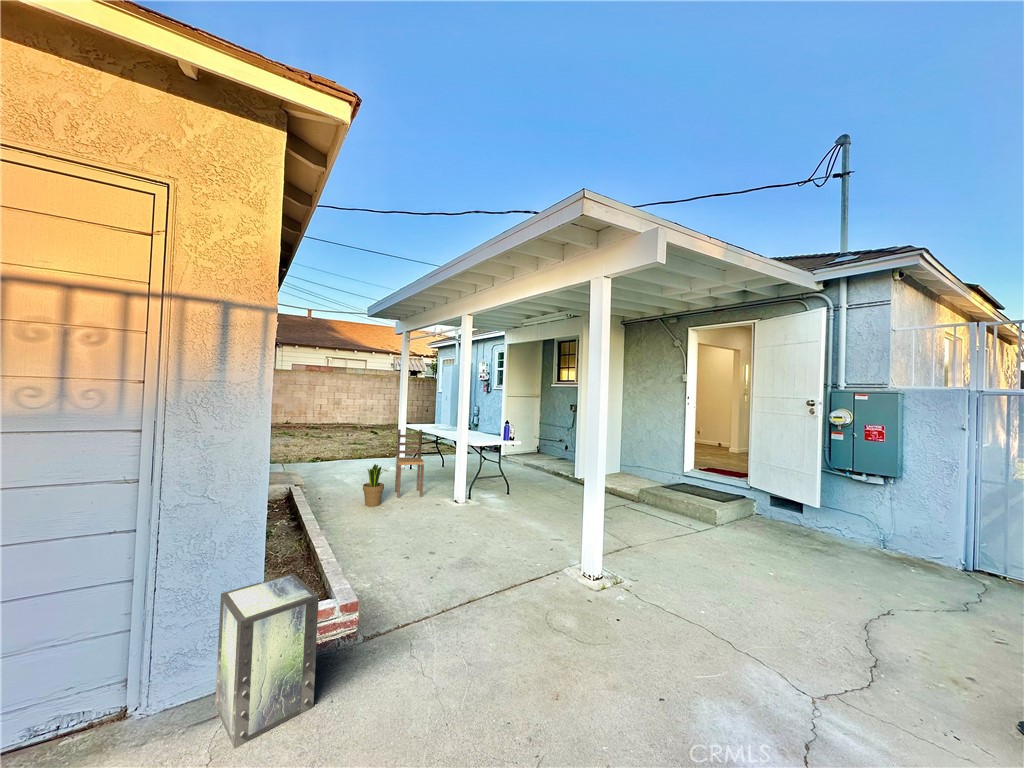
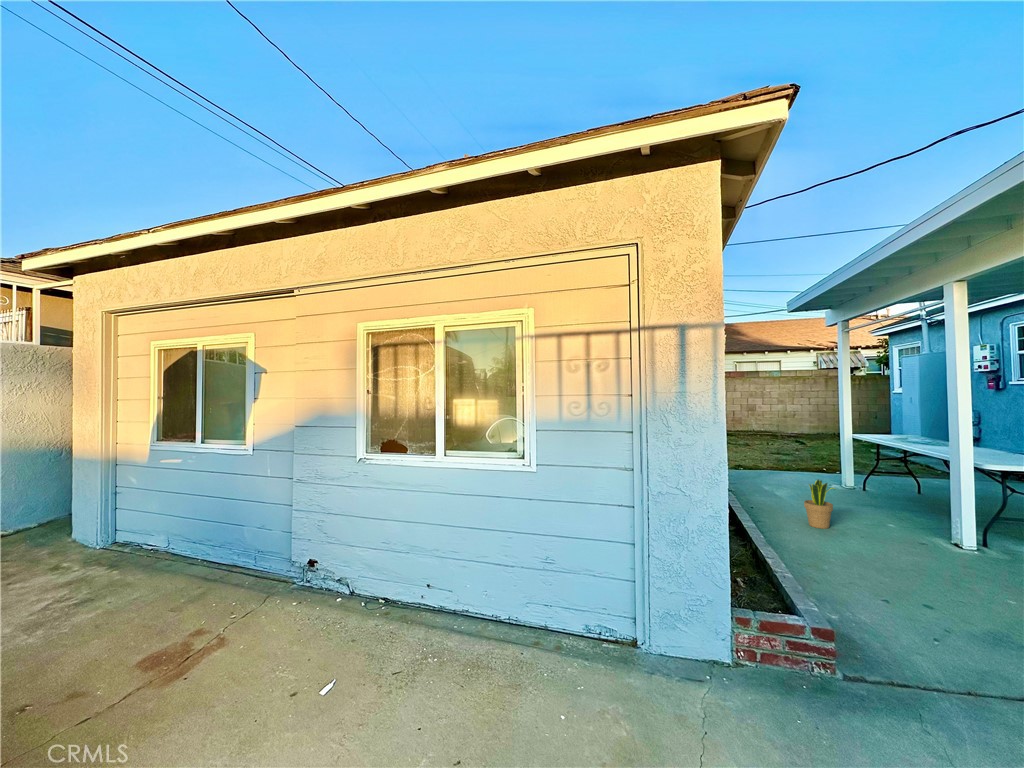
chair: present [395,429,424,498] -> none [845,440,893,529]
storage box: present [215,573,319,748] -> none [697,575,797,721]

